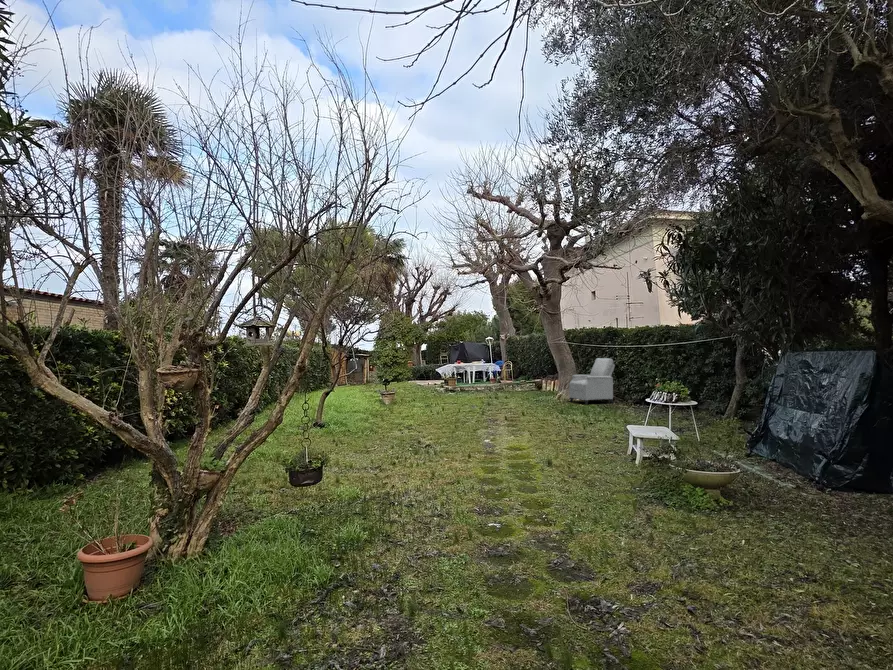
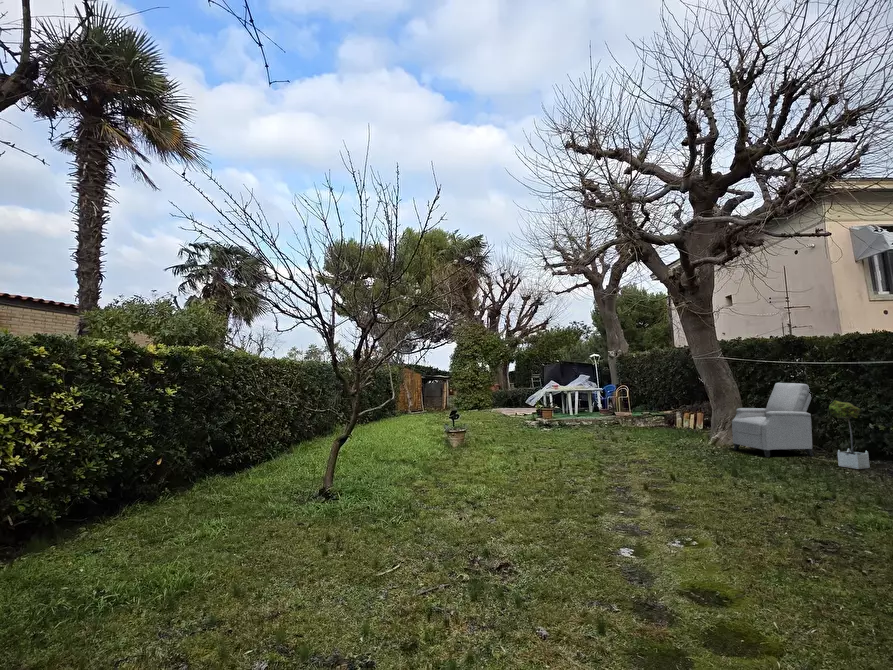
potted tree: none [618,368,637,408] -> present [829,400,870,469]

